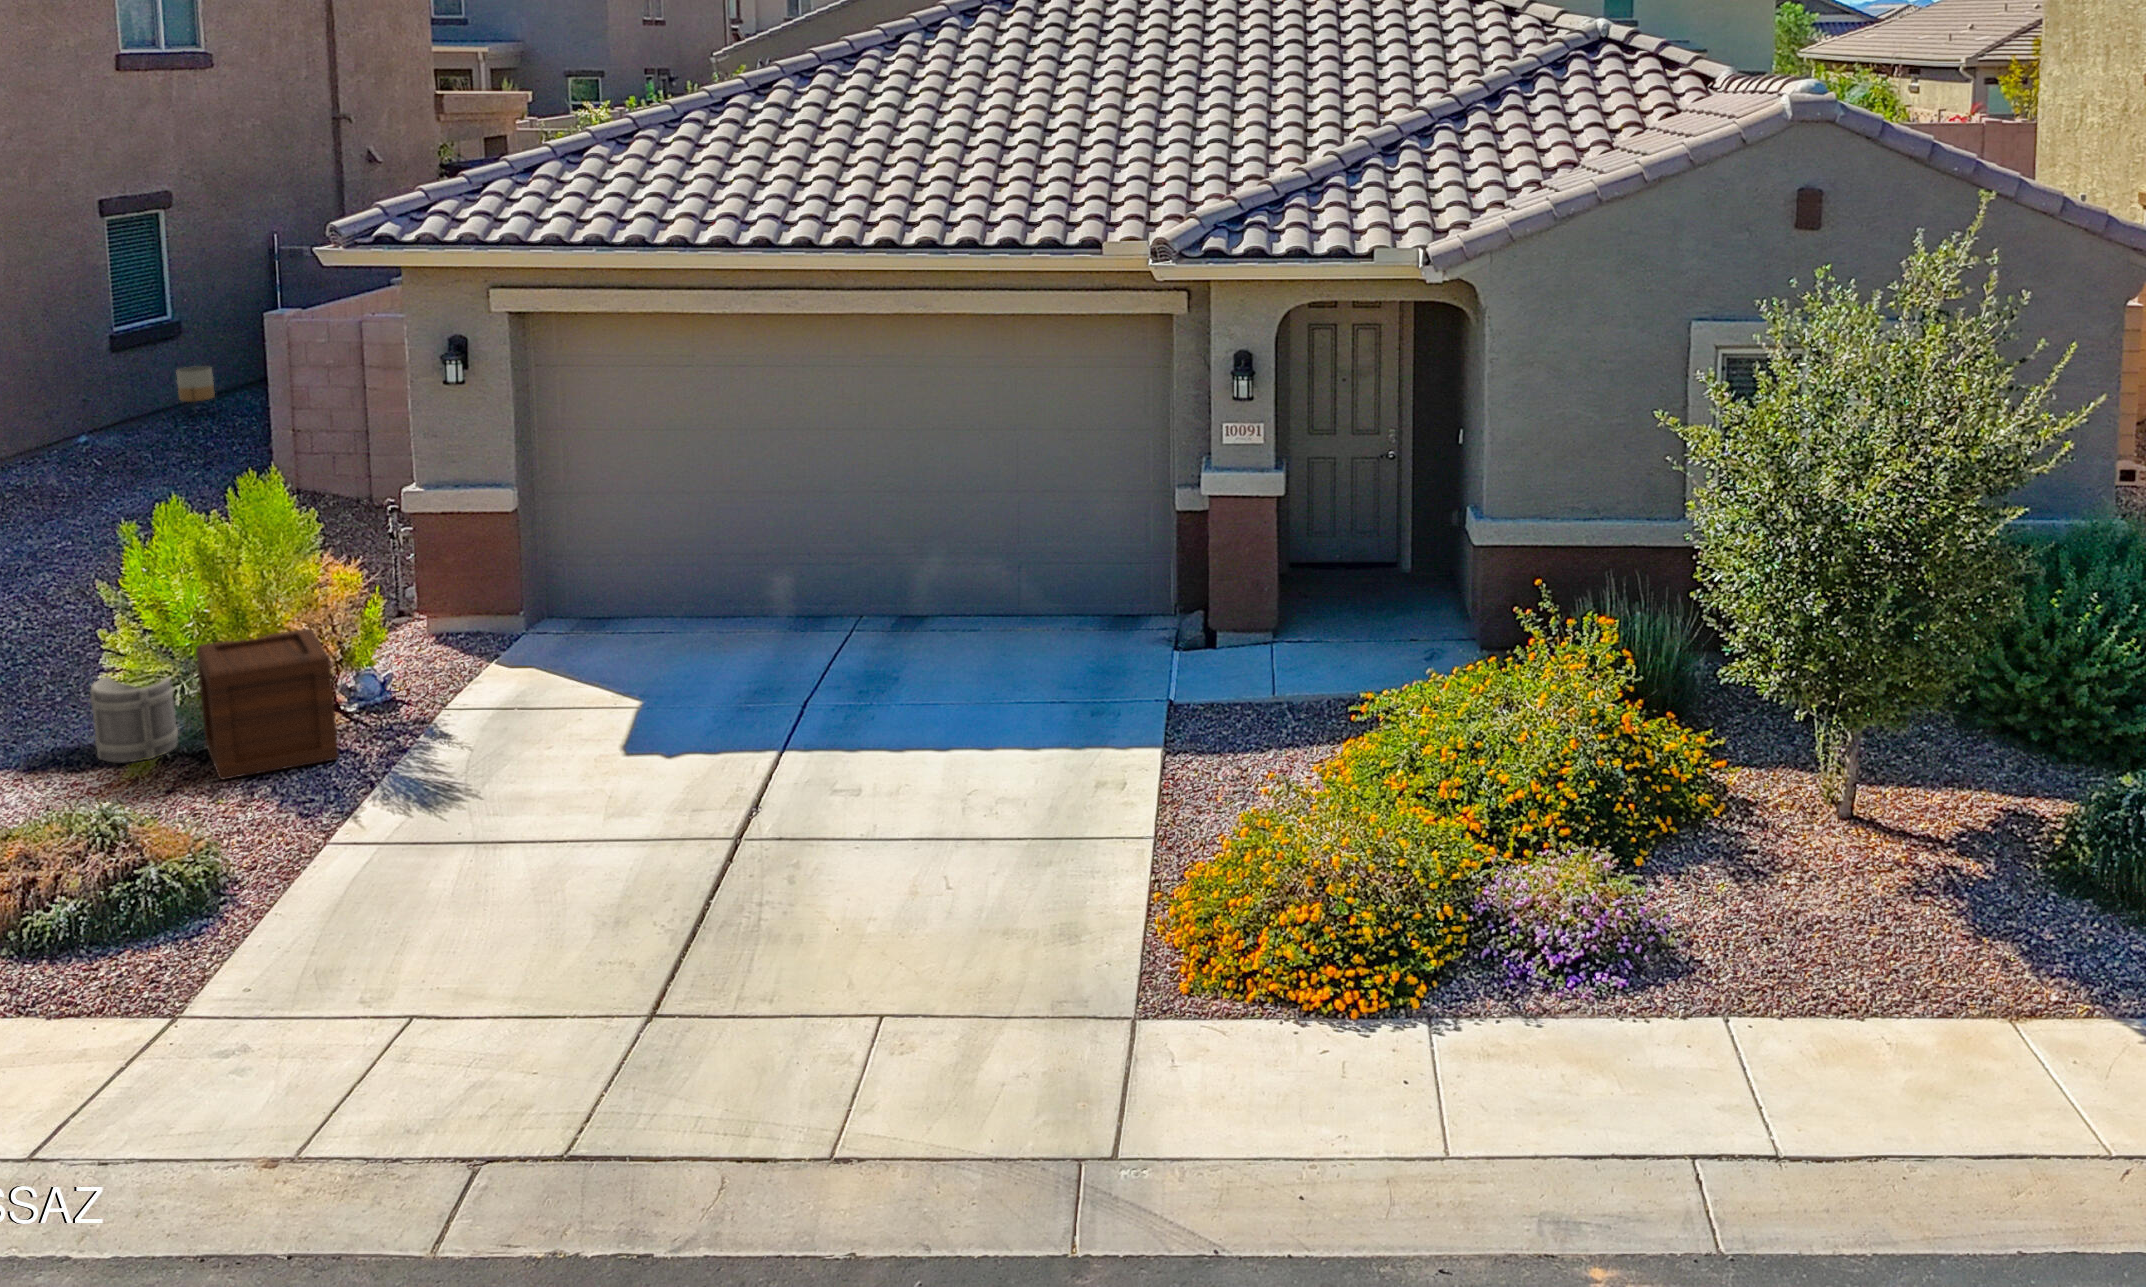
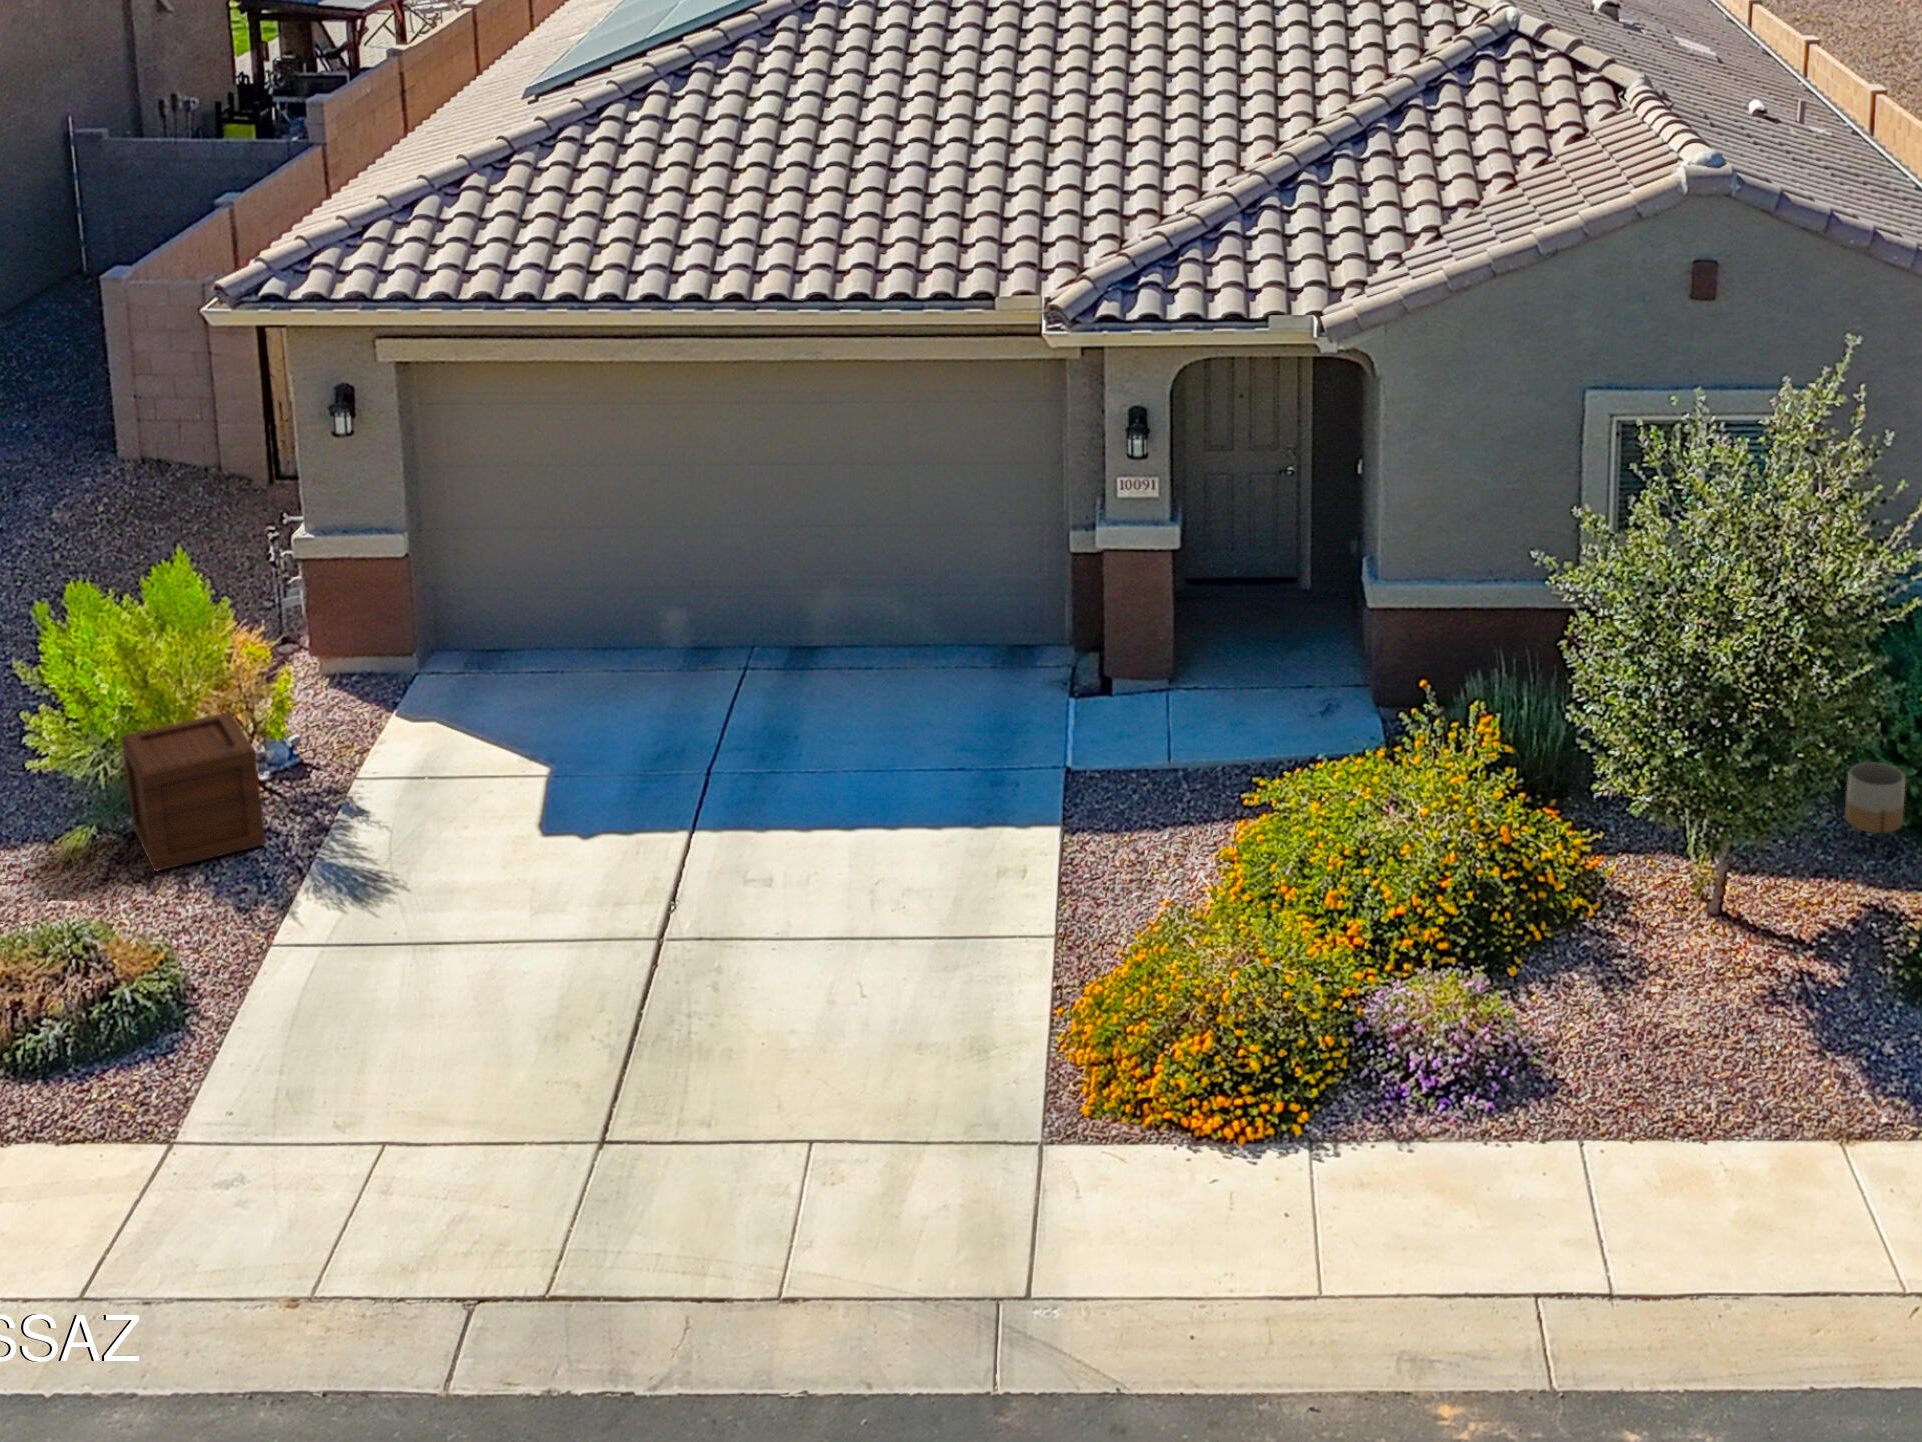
planter: present [176,366,215,404] -> present [1843,763,1905,836]
bucket: present [90,676,178,762] -> none [20,755,105,850]

